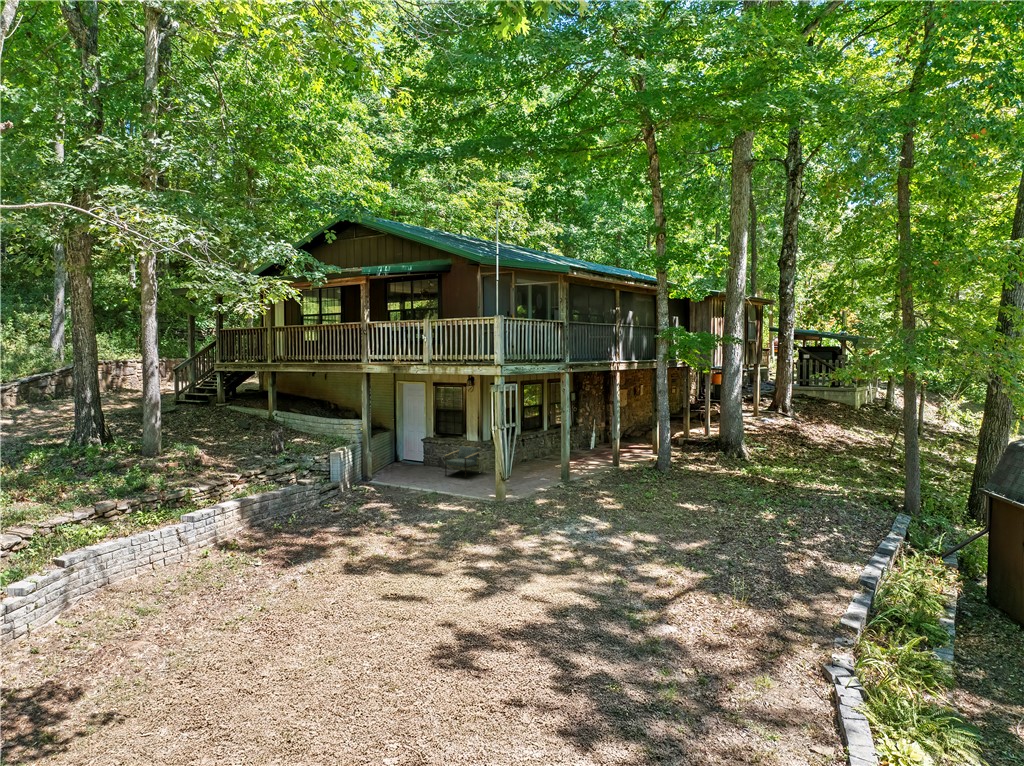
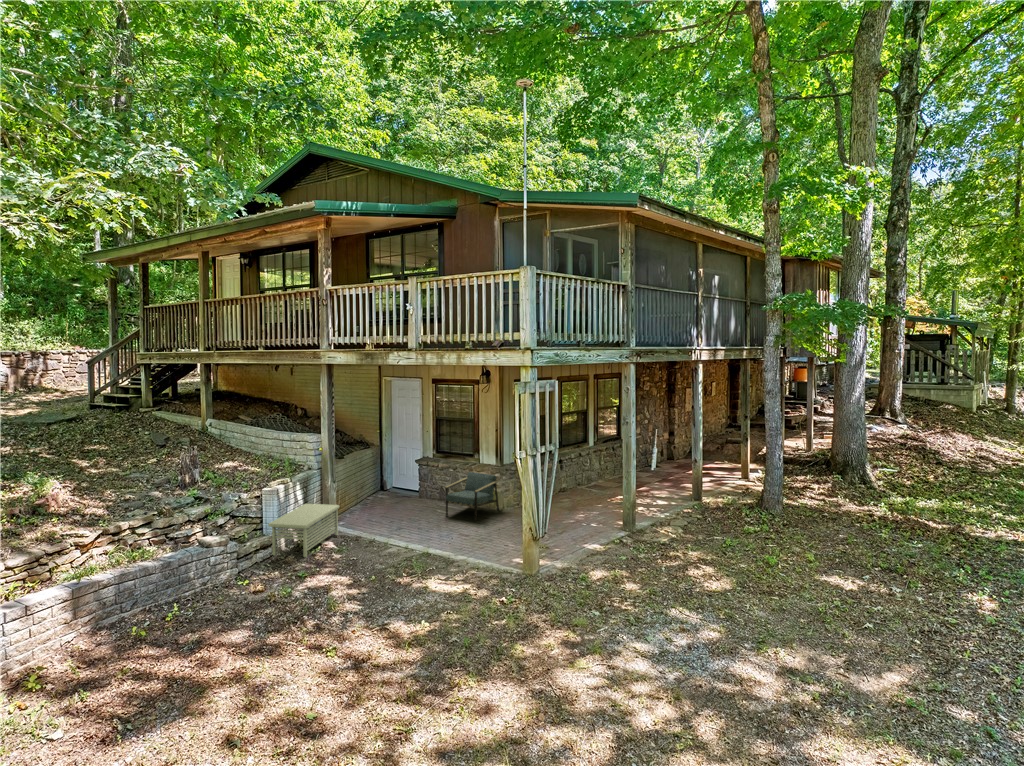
storage bench: none [335,465,376,496] -> present [268,504,339,557]

